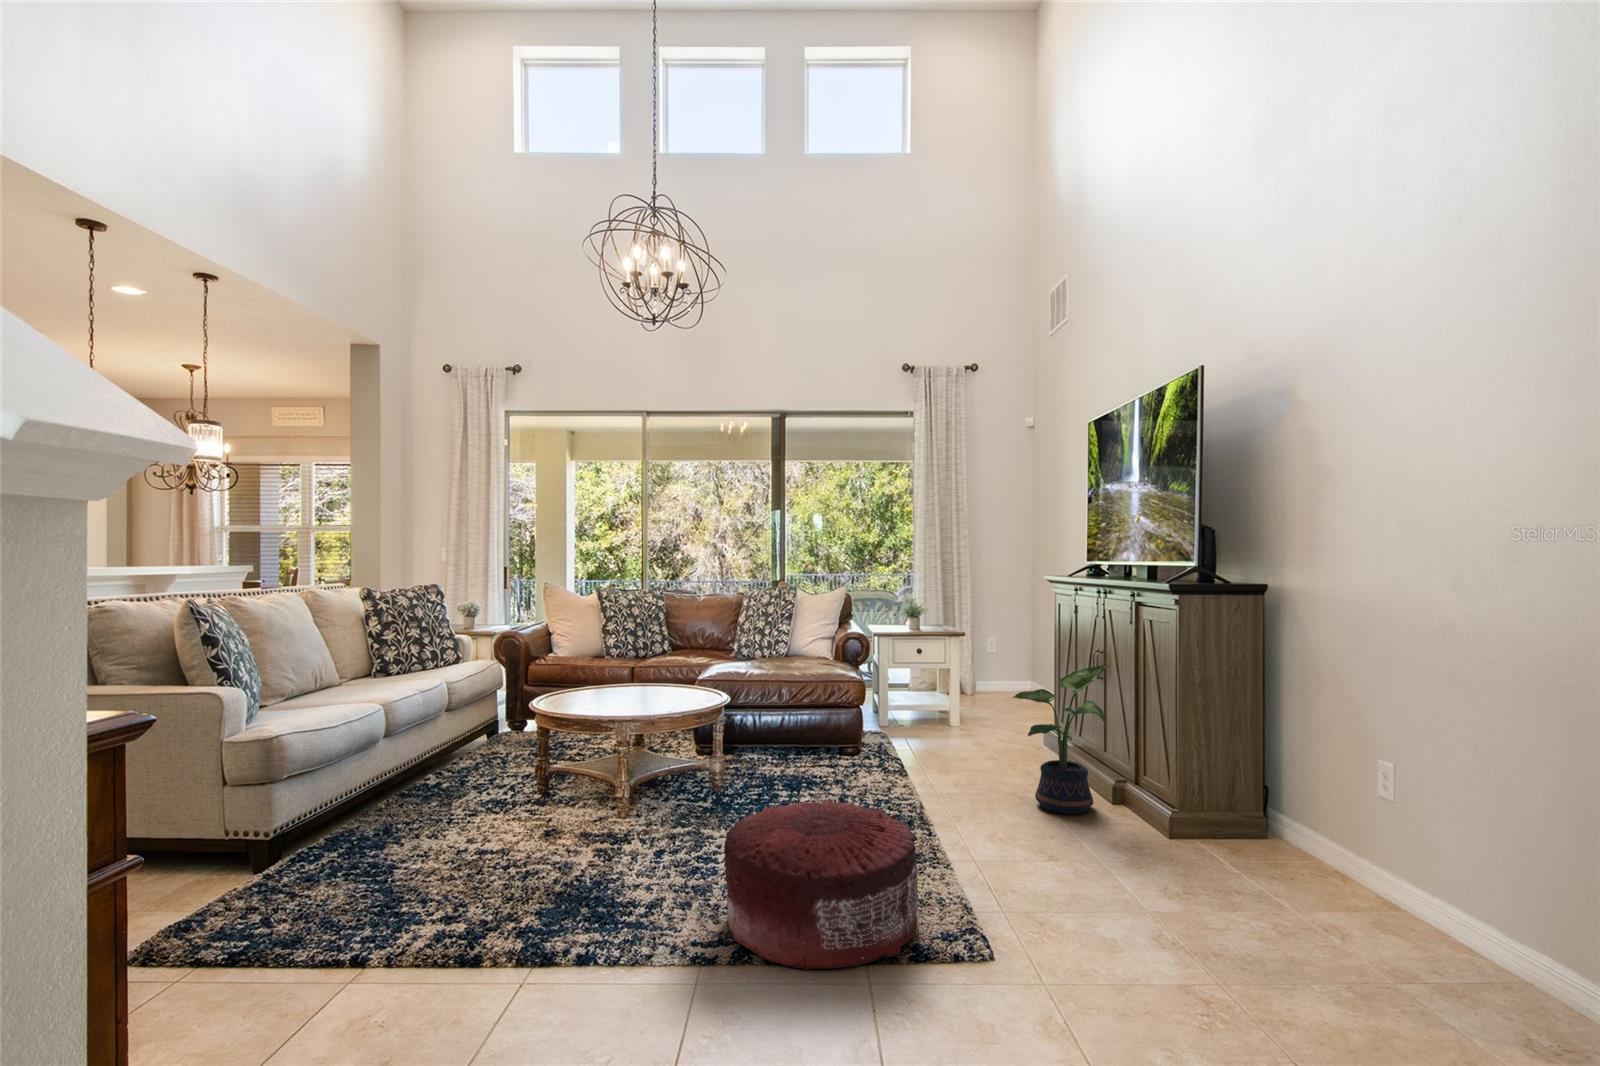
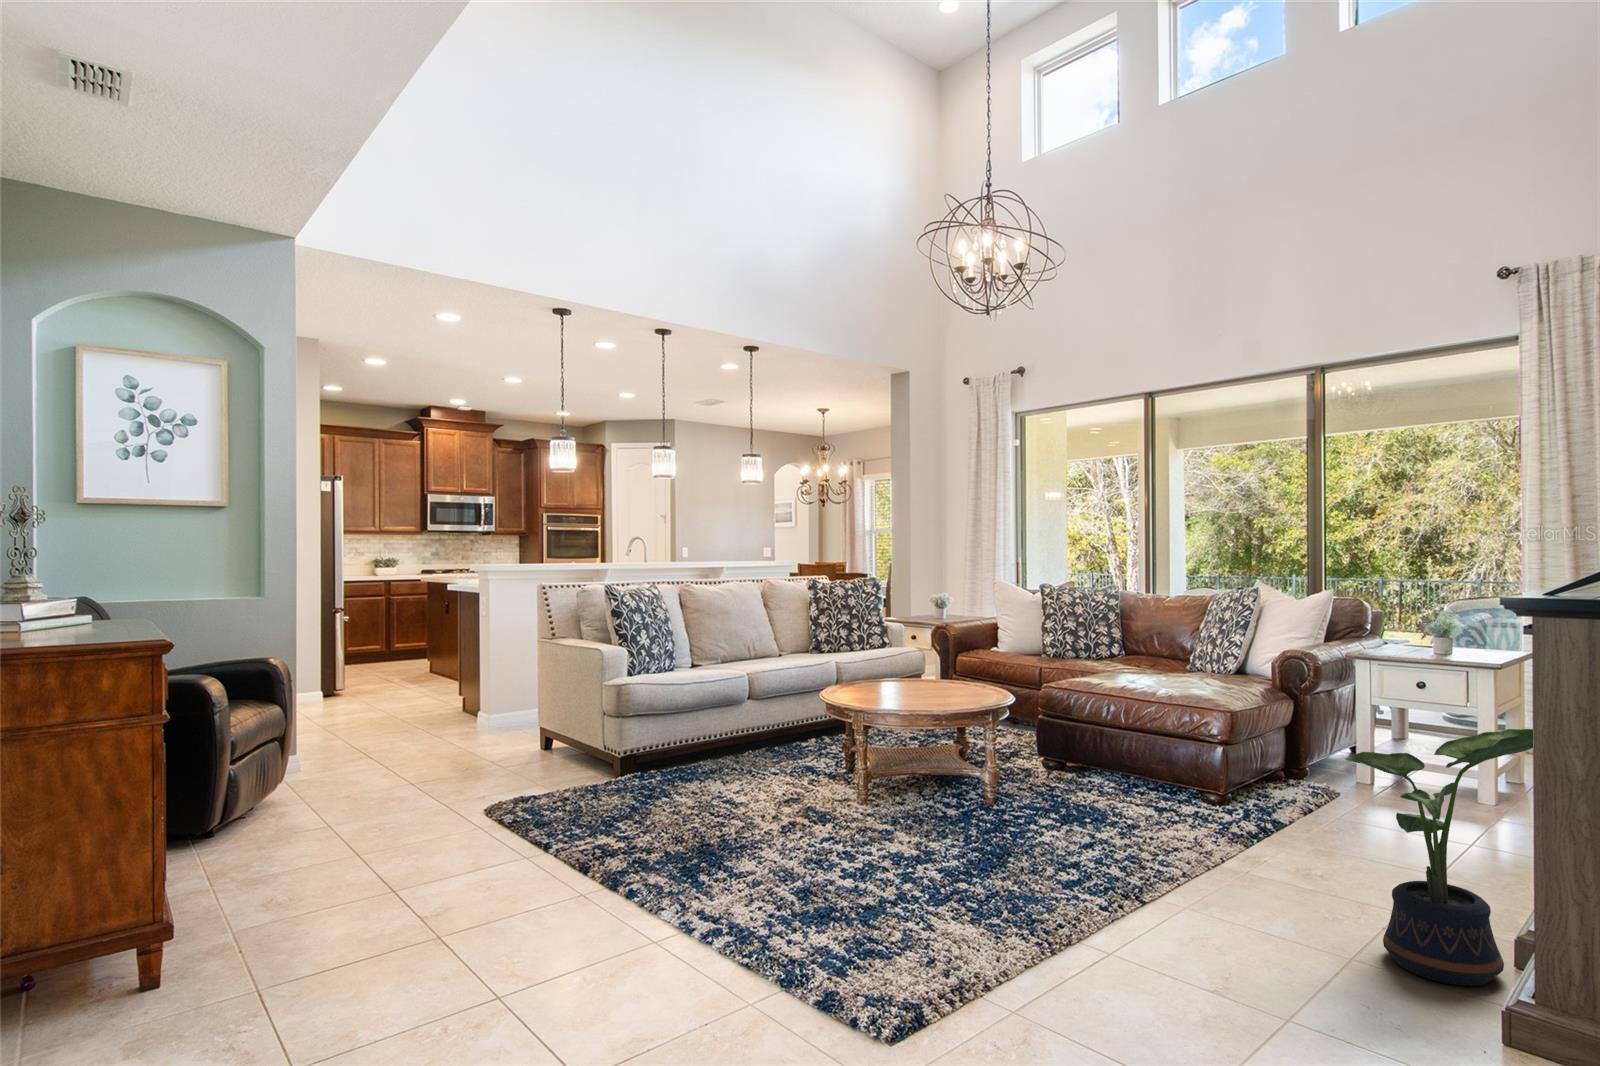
pouf: present [724,798,919,970] -> none [705,806,928,991]

